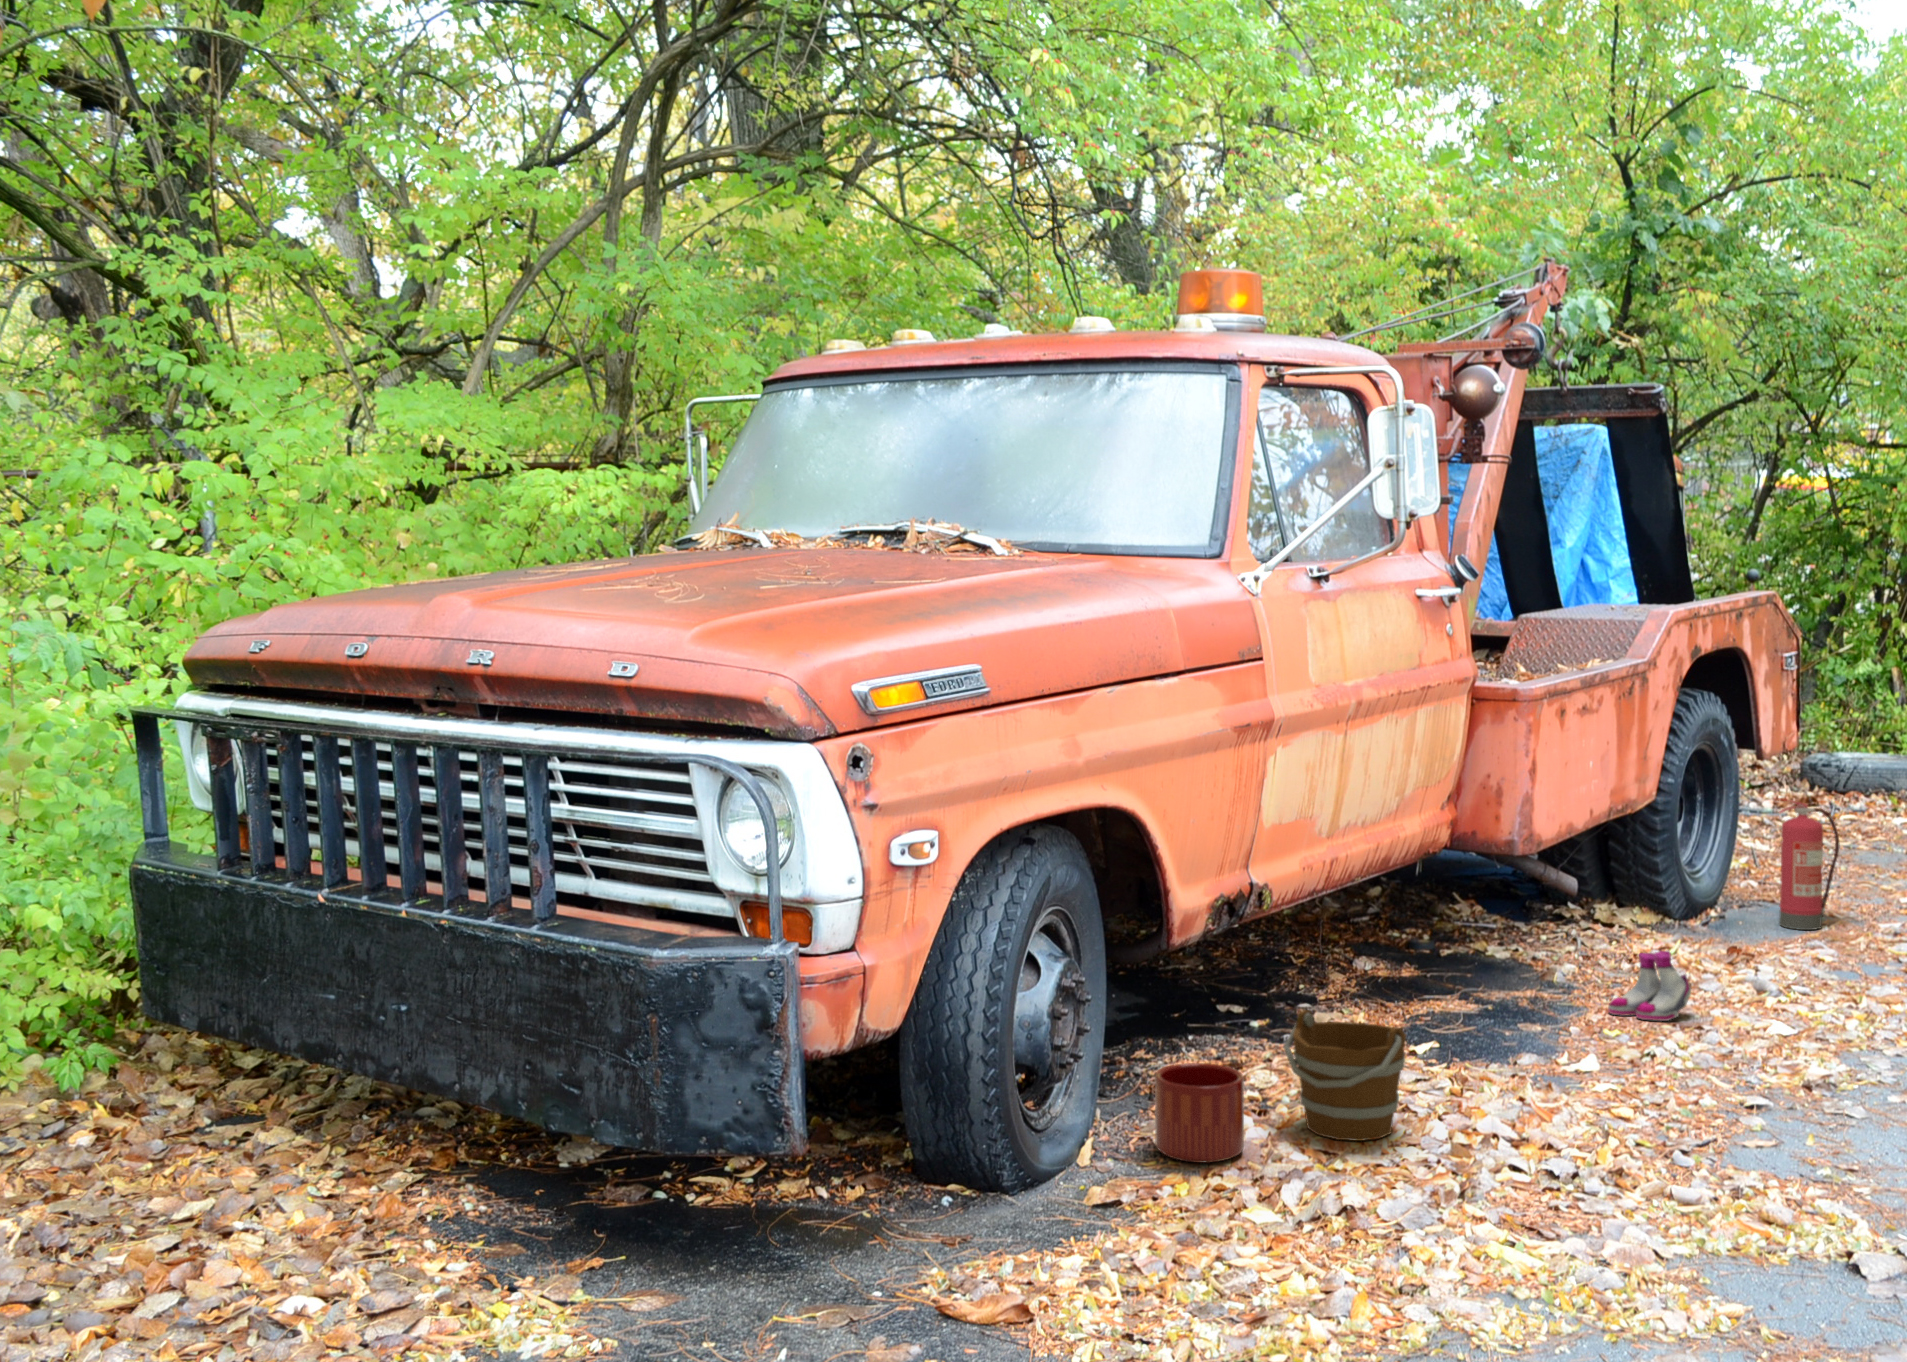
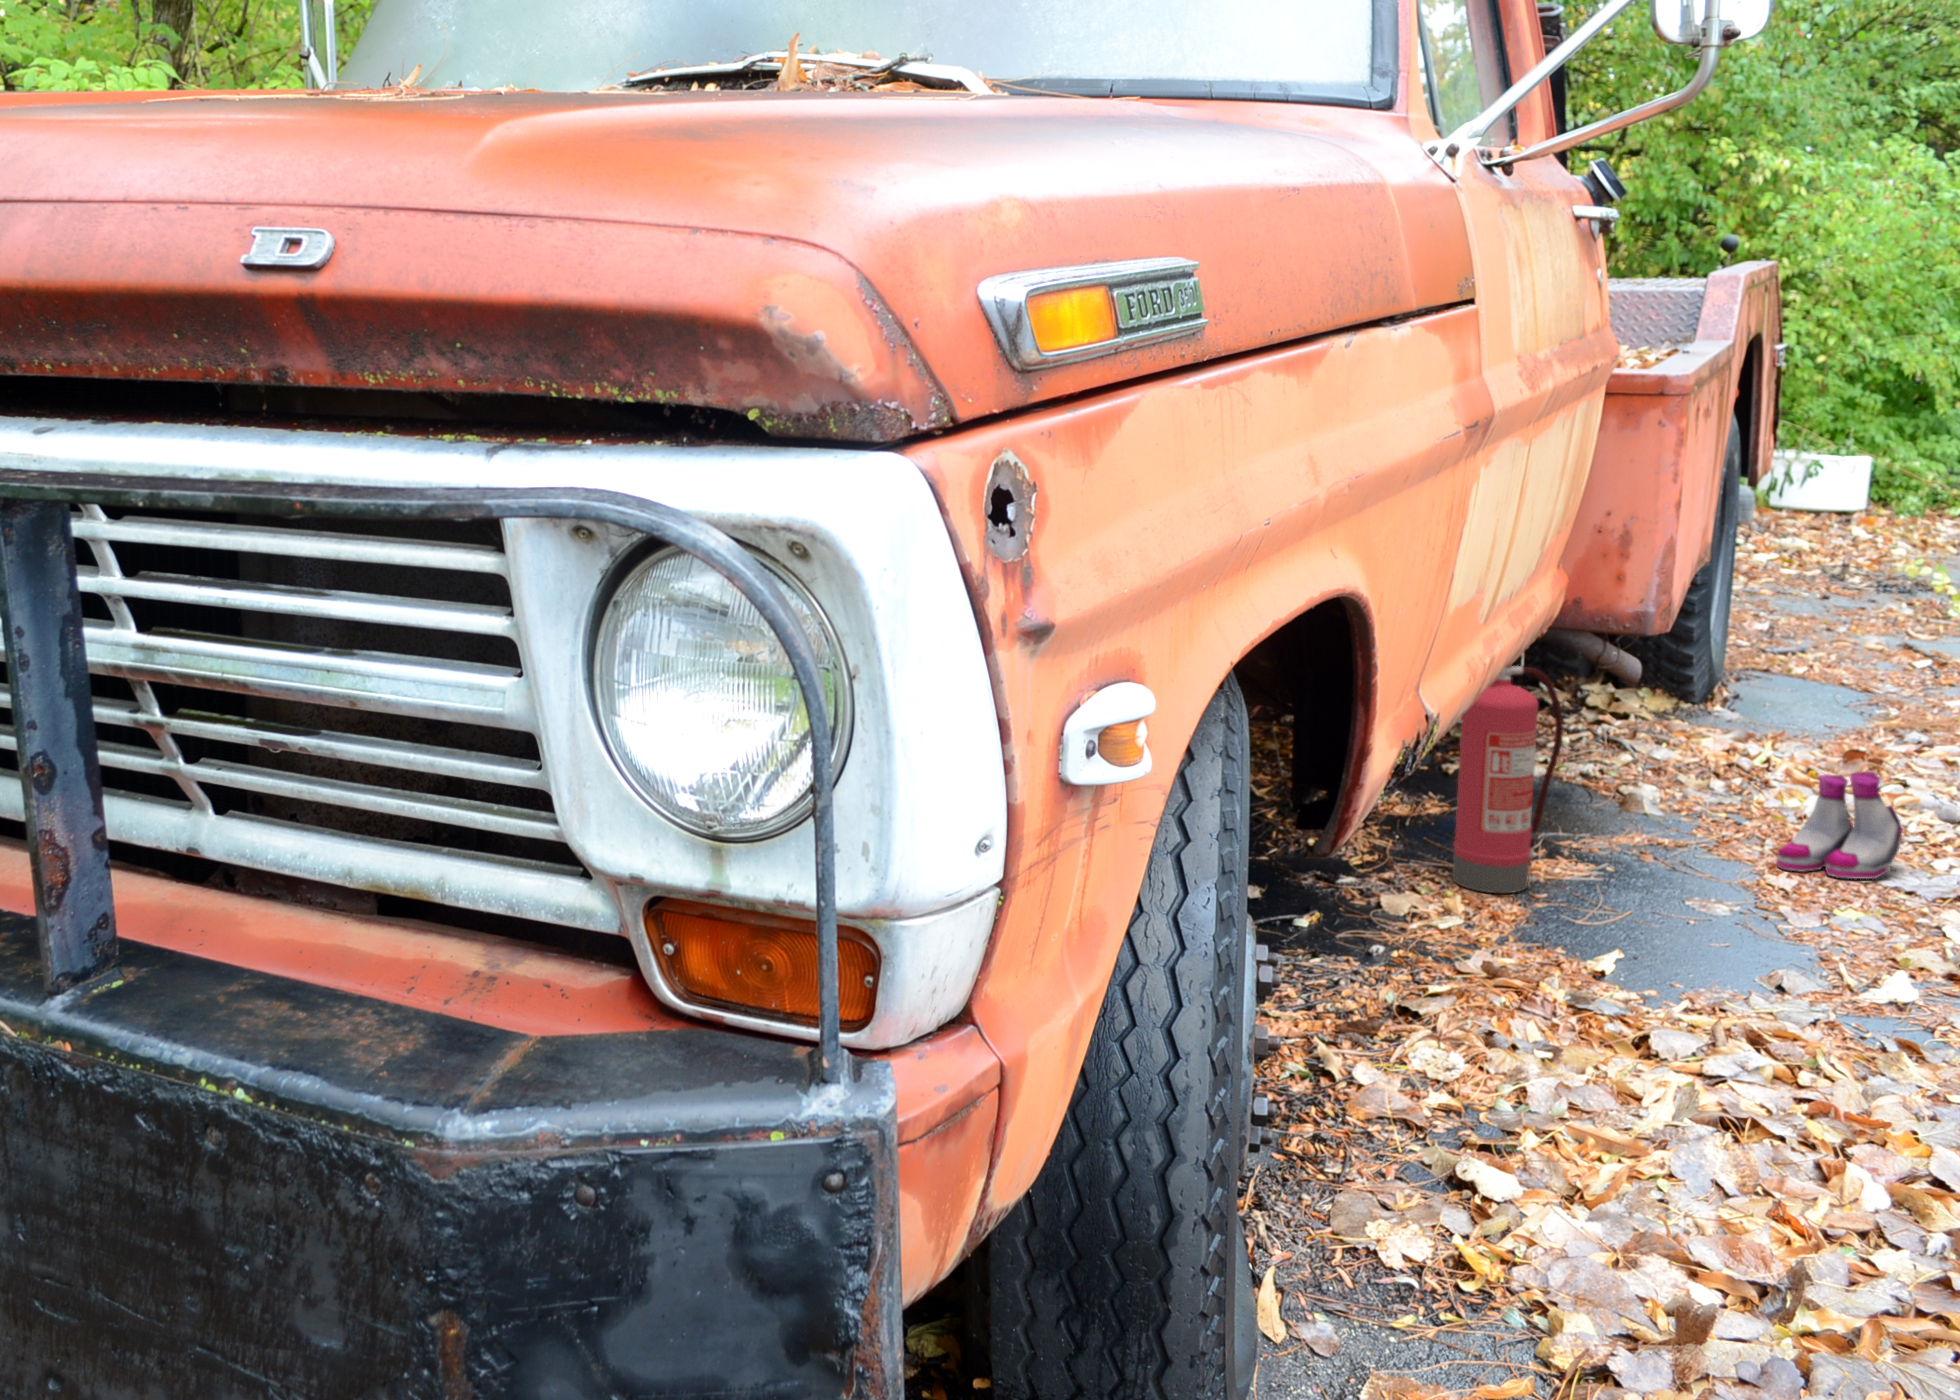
fire extinguisher: present [1779,800,1839,930] -> present [1452,663,1563,893]
bucket: present [1284,1010,1406,1141] -> none [1530,945,1783,1196]
planter: present [1155,1063,1244,1163] -> none [1350,1072,1538,1288]

